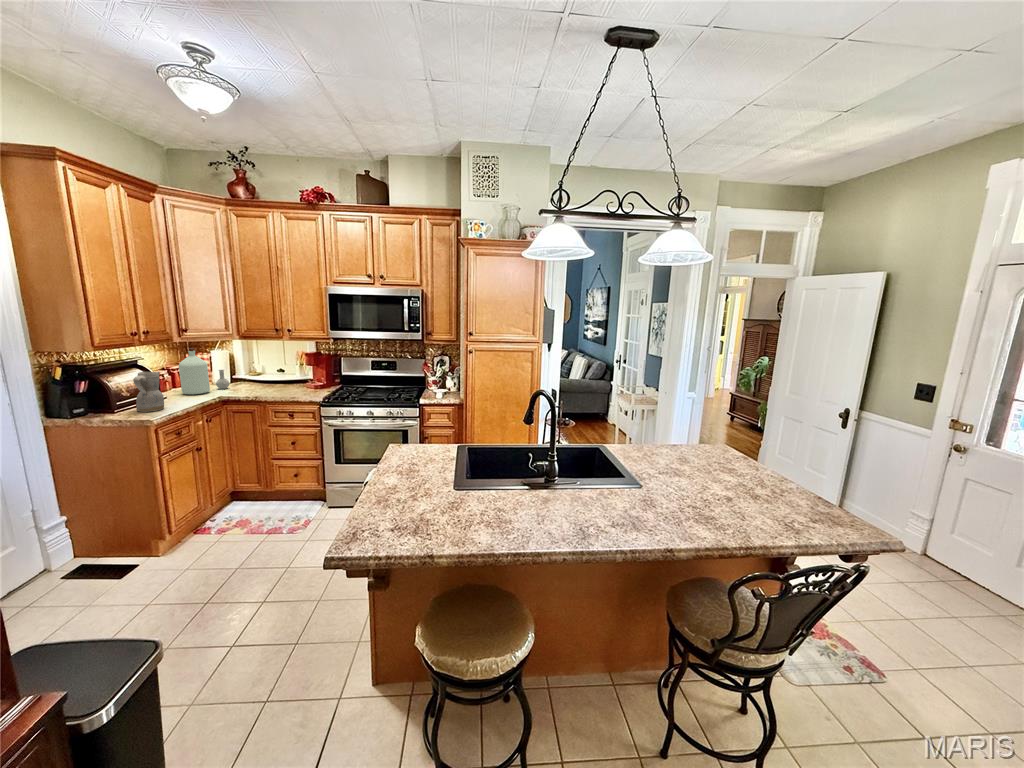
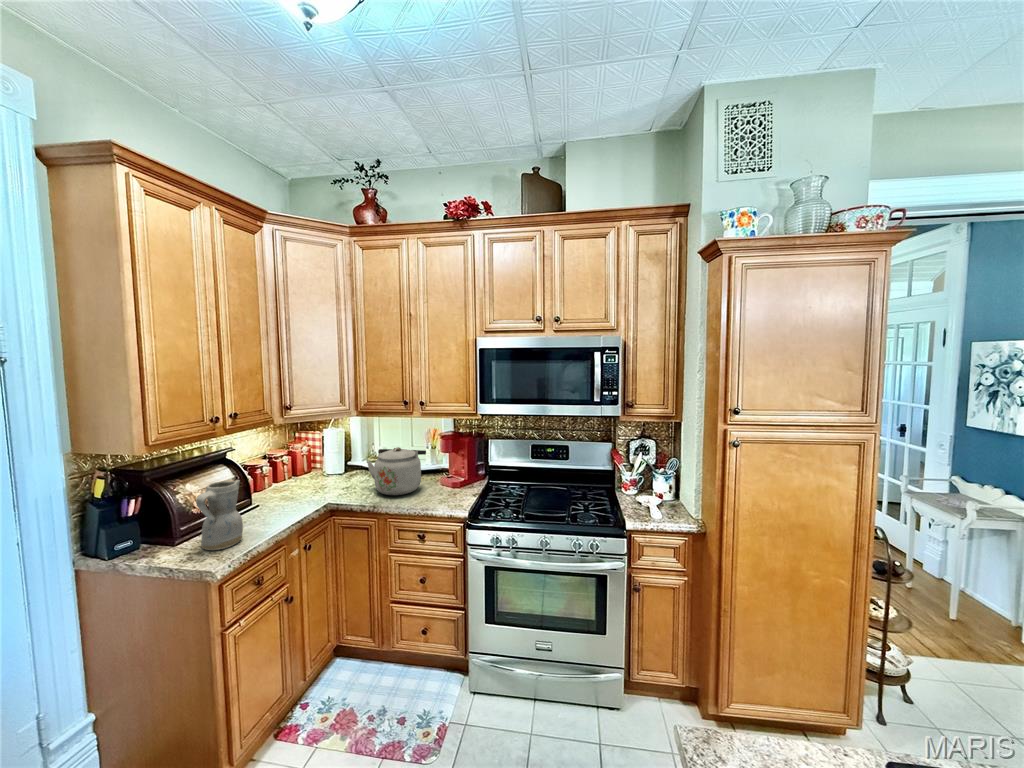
bottle: present [179,348,229,394] -> none [277,432,342,501]
kettle: none [248,361,294,392] -> present [367,447,426,495]

